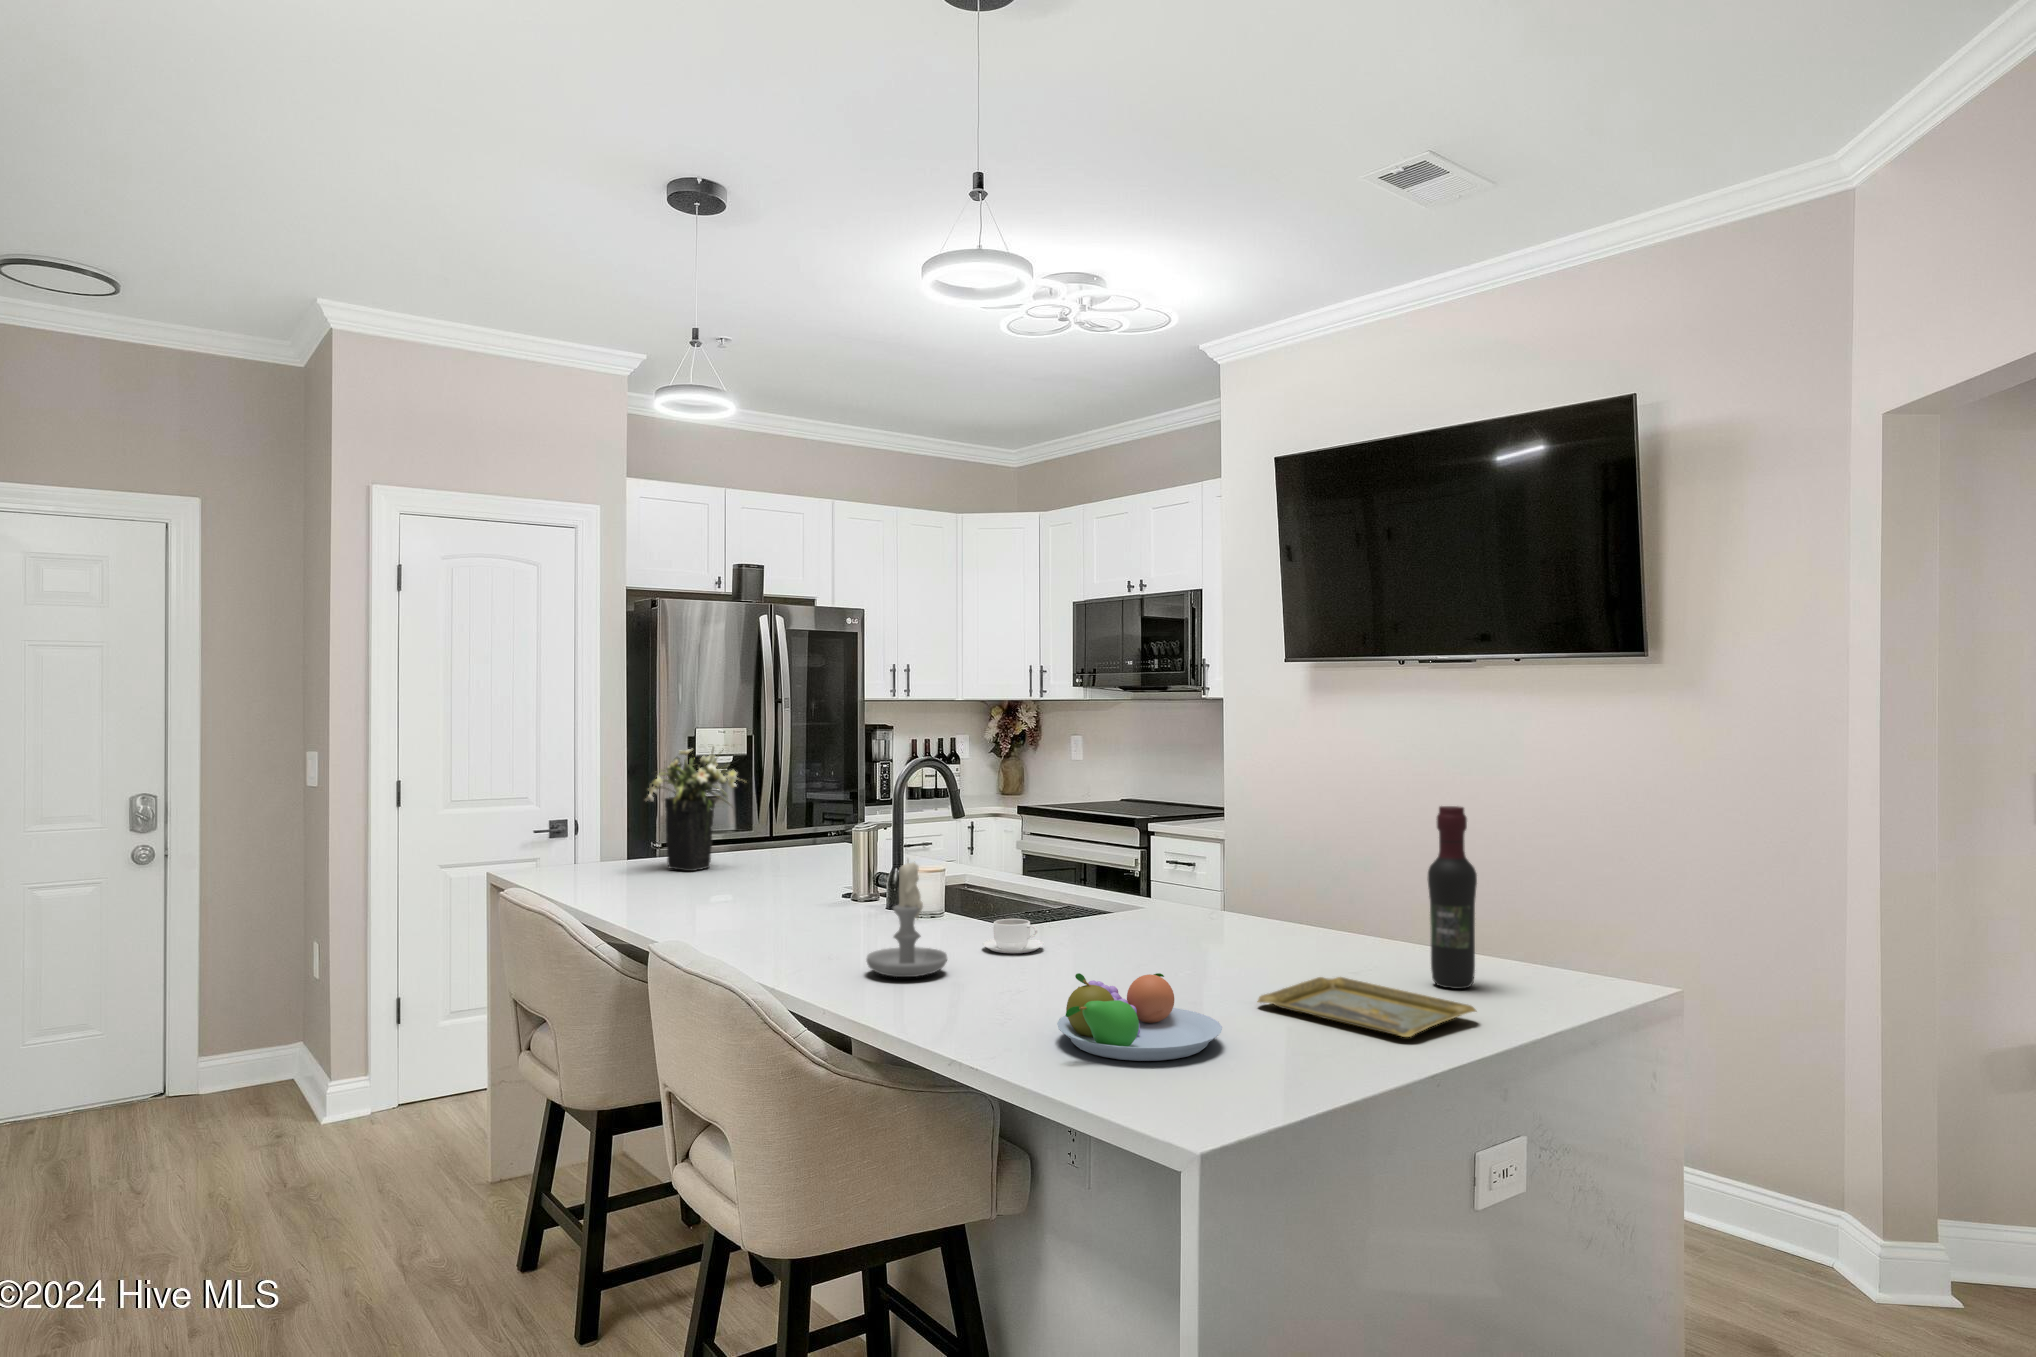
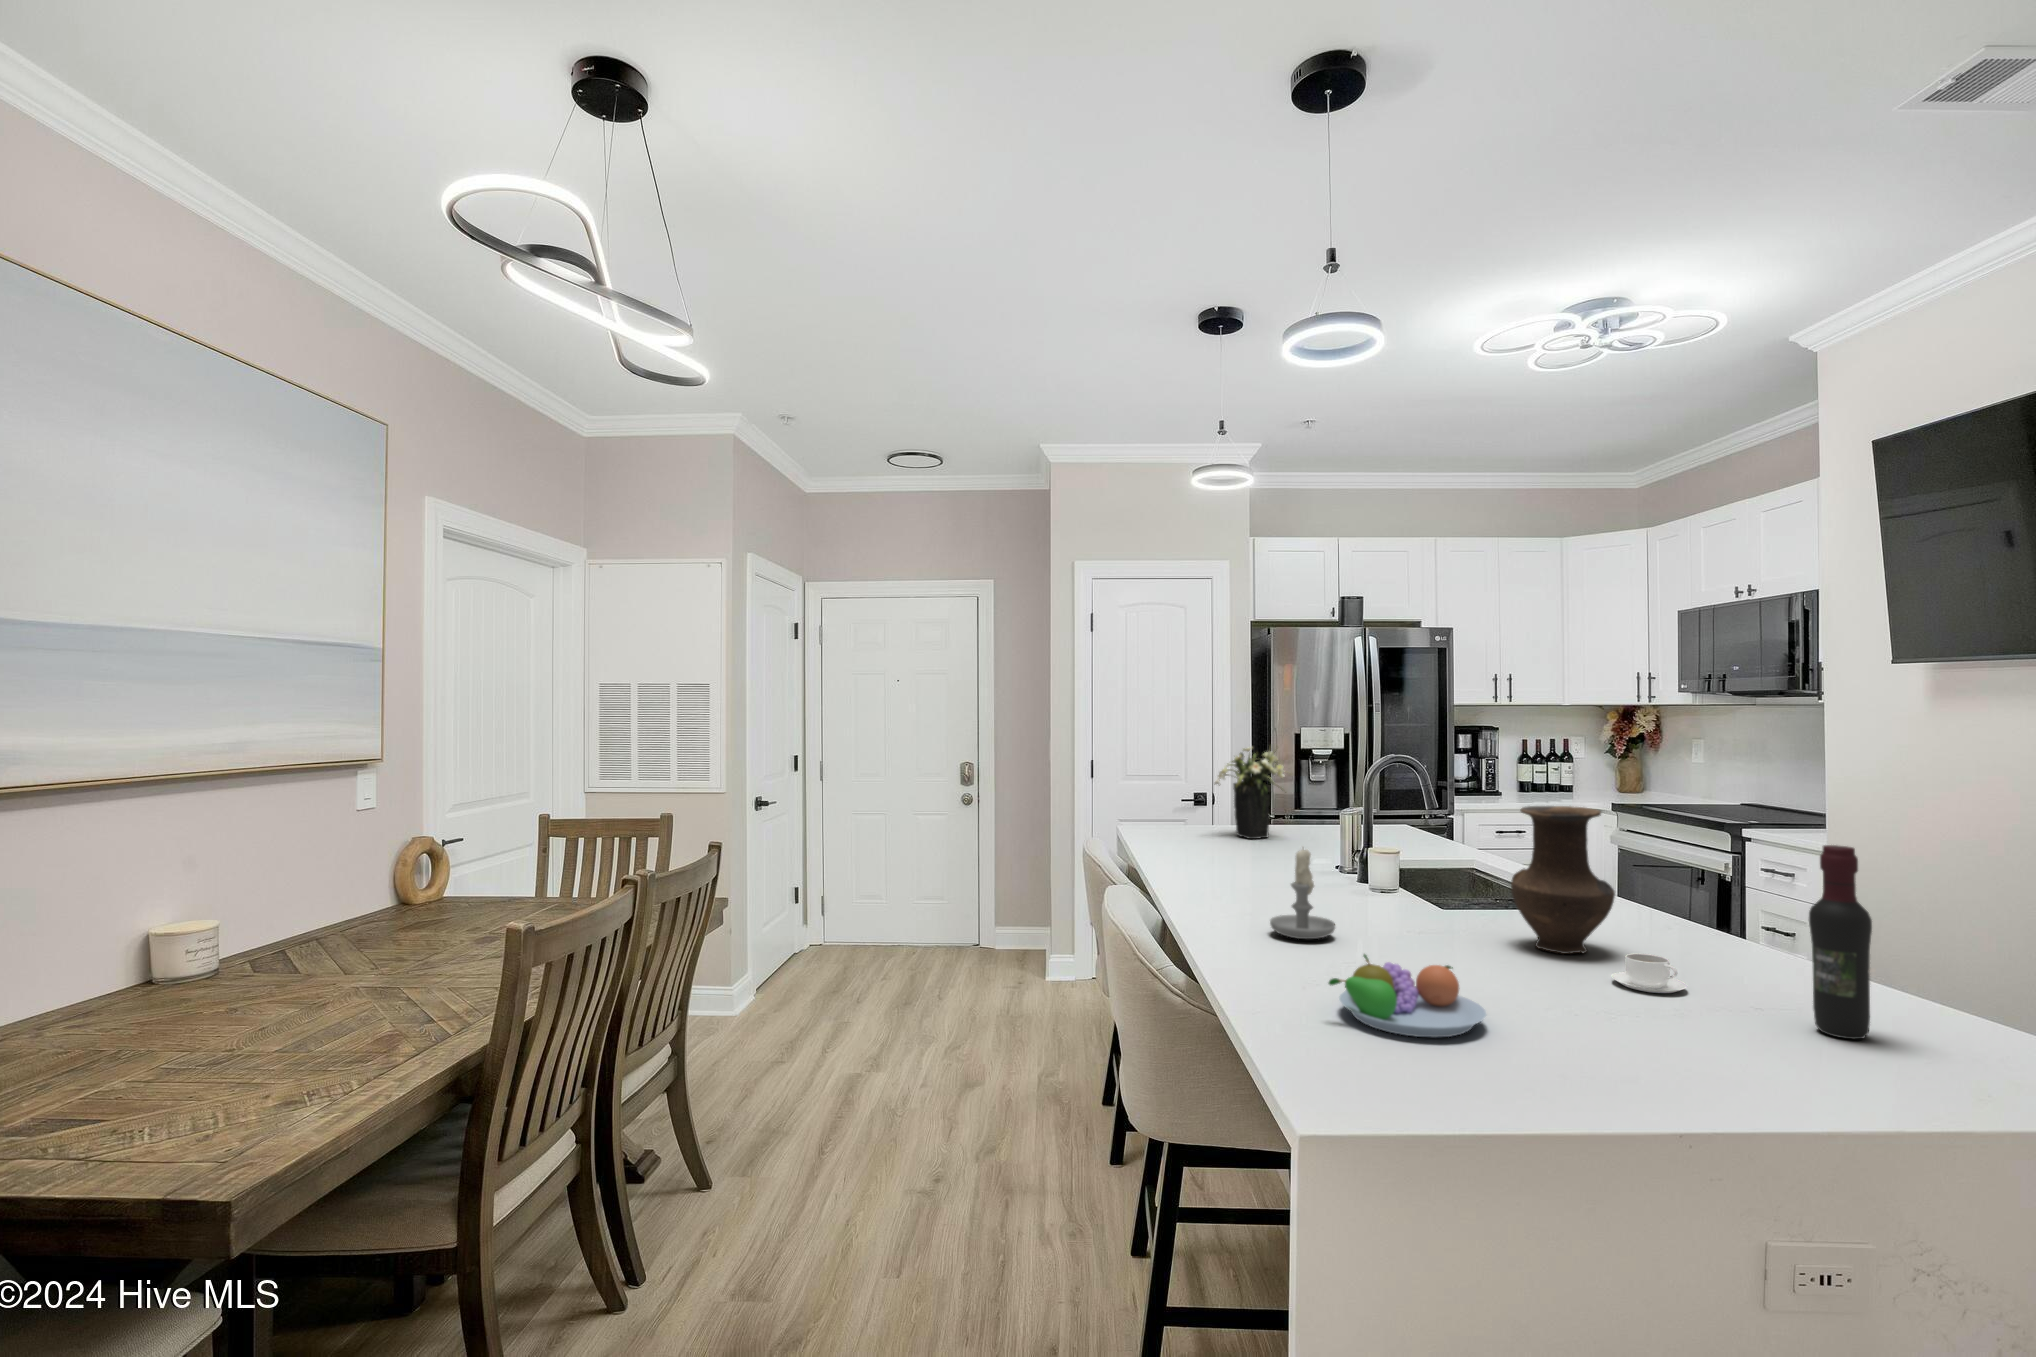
vase: none [1115,791,1215,952] -> present [1511,806,1615,954]
coffee cup: present [982,919,1044,953] -> present [1611,953,1687,993]
tray: present [1257,977,1476,1037] -> none [1571,998,1804,1067]

